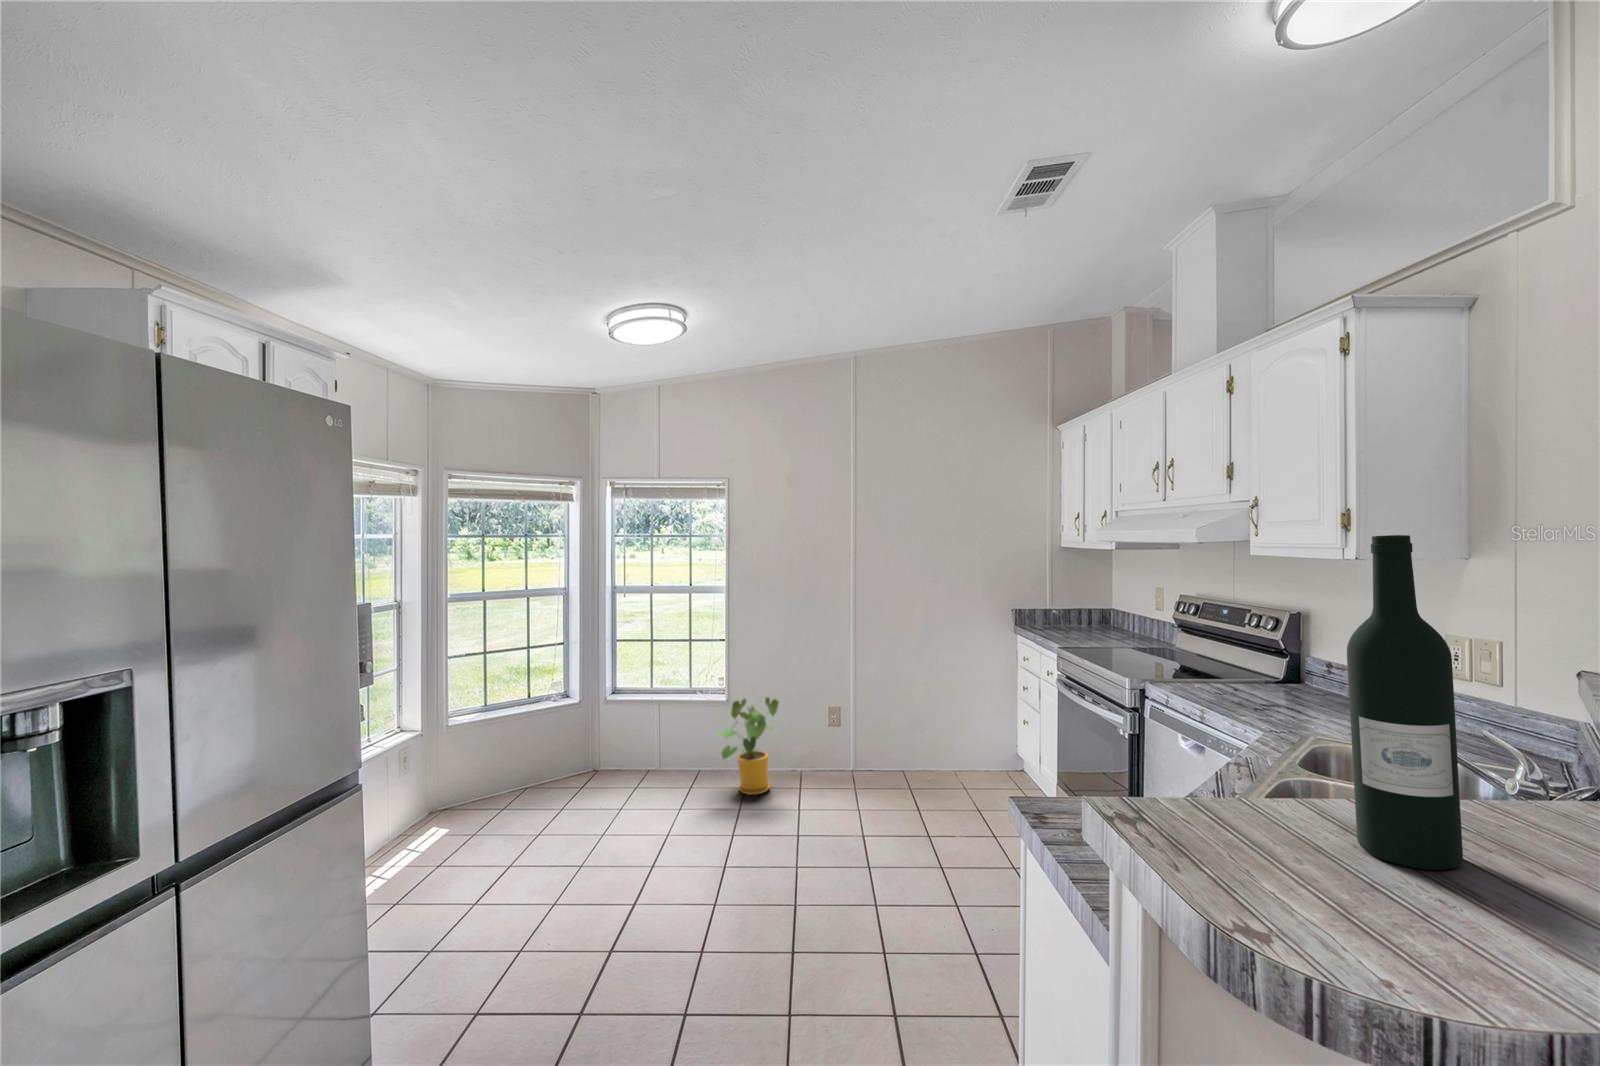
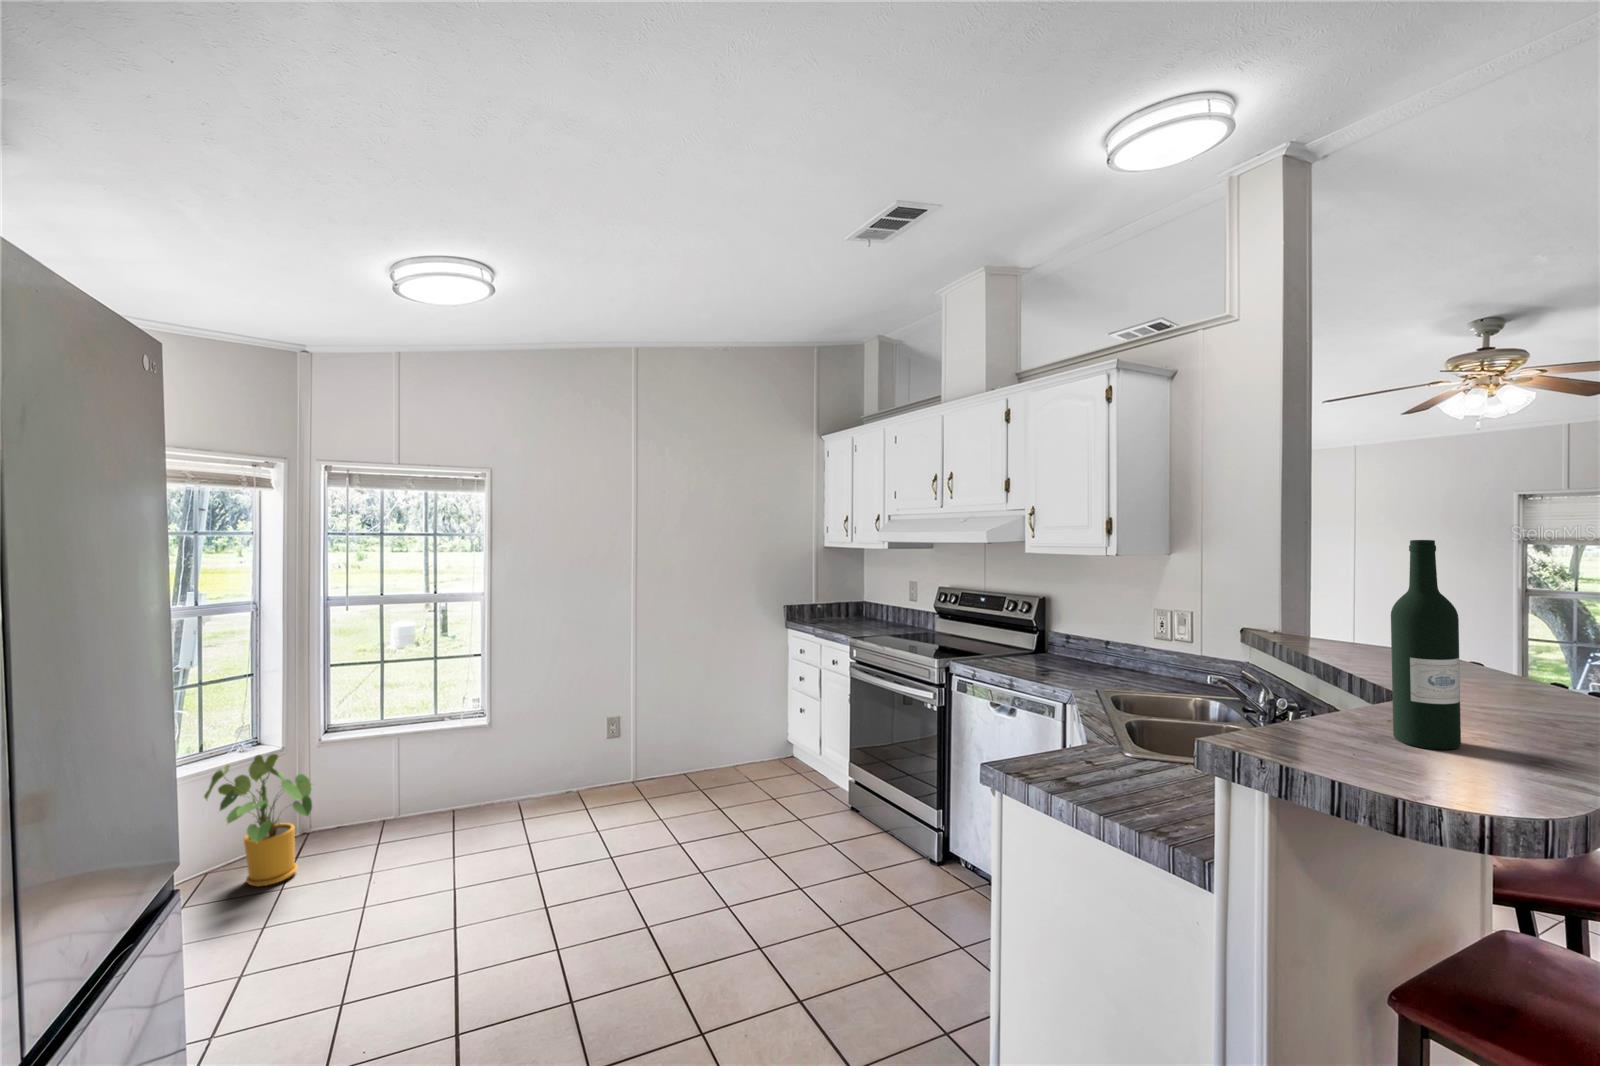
house plant: present [717,697,779,795] -> present [204,754,312,886]

